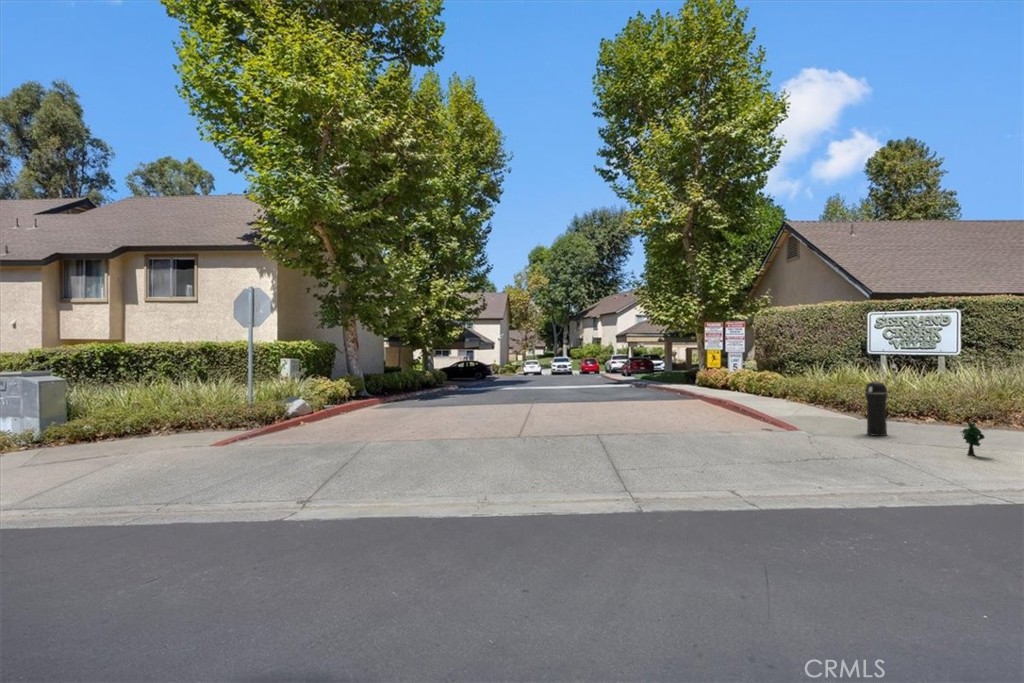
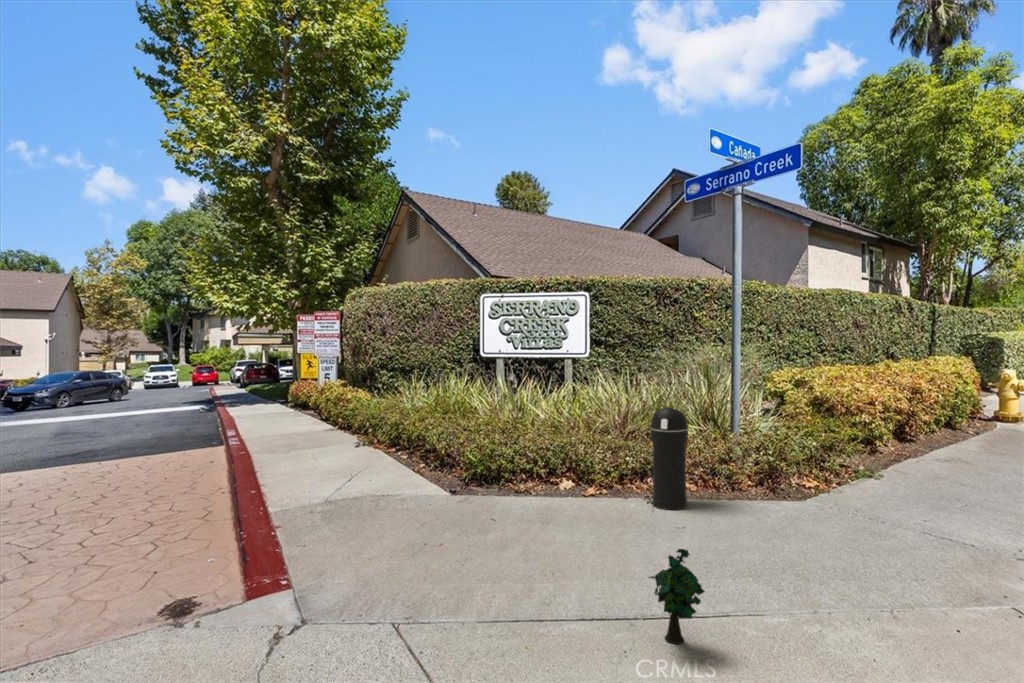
trash can: present [865,381,888,436] -> present [650,407,688,510]

